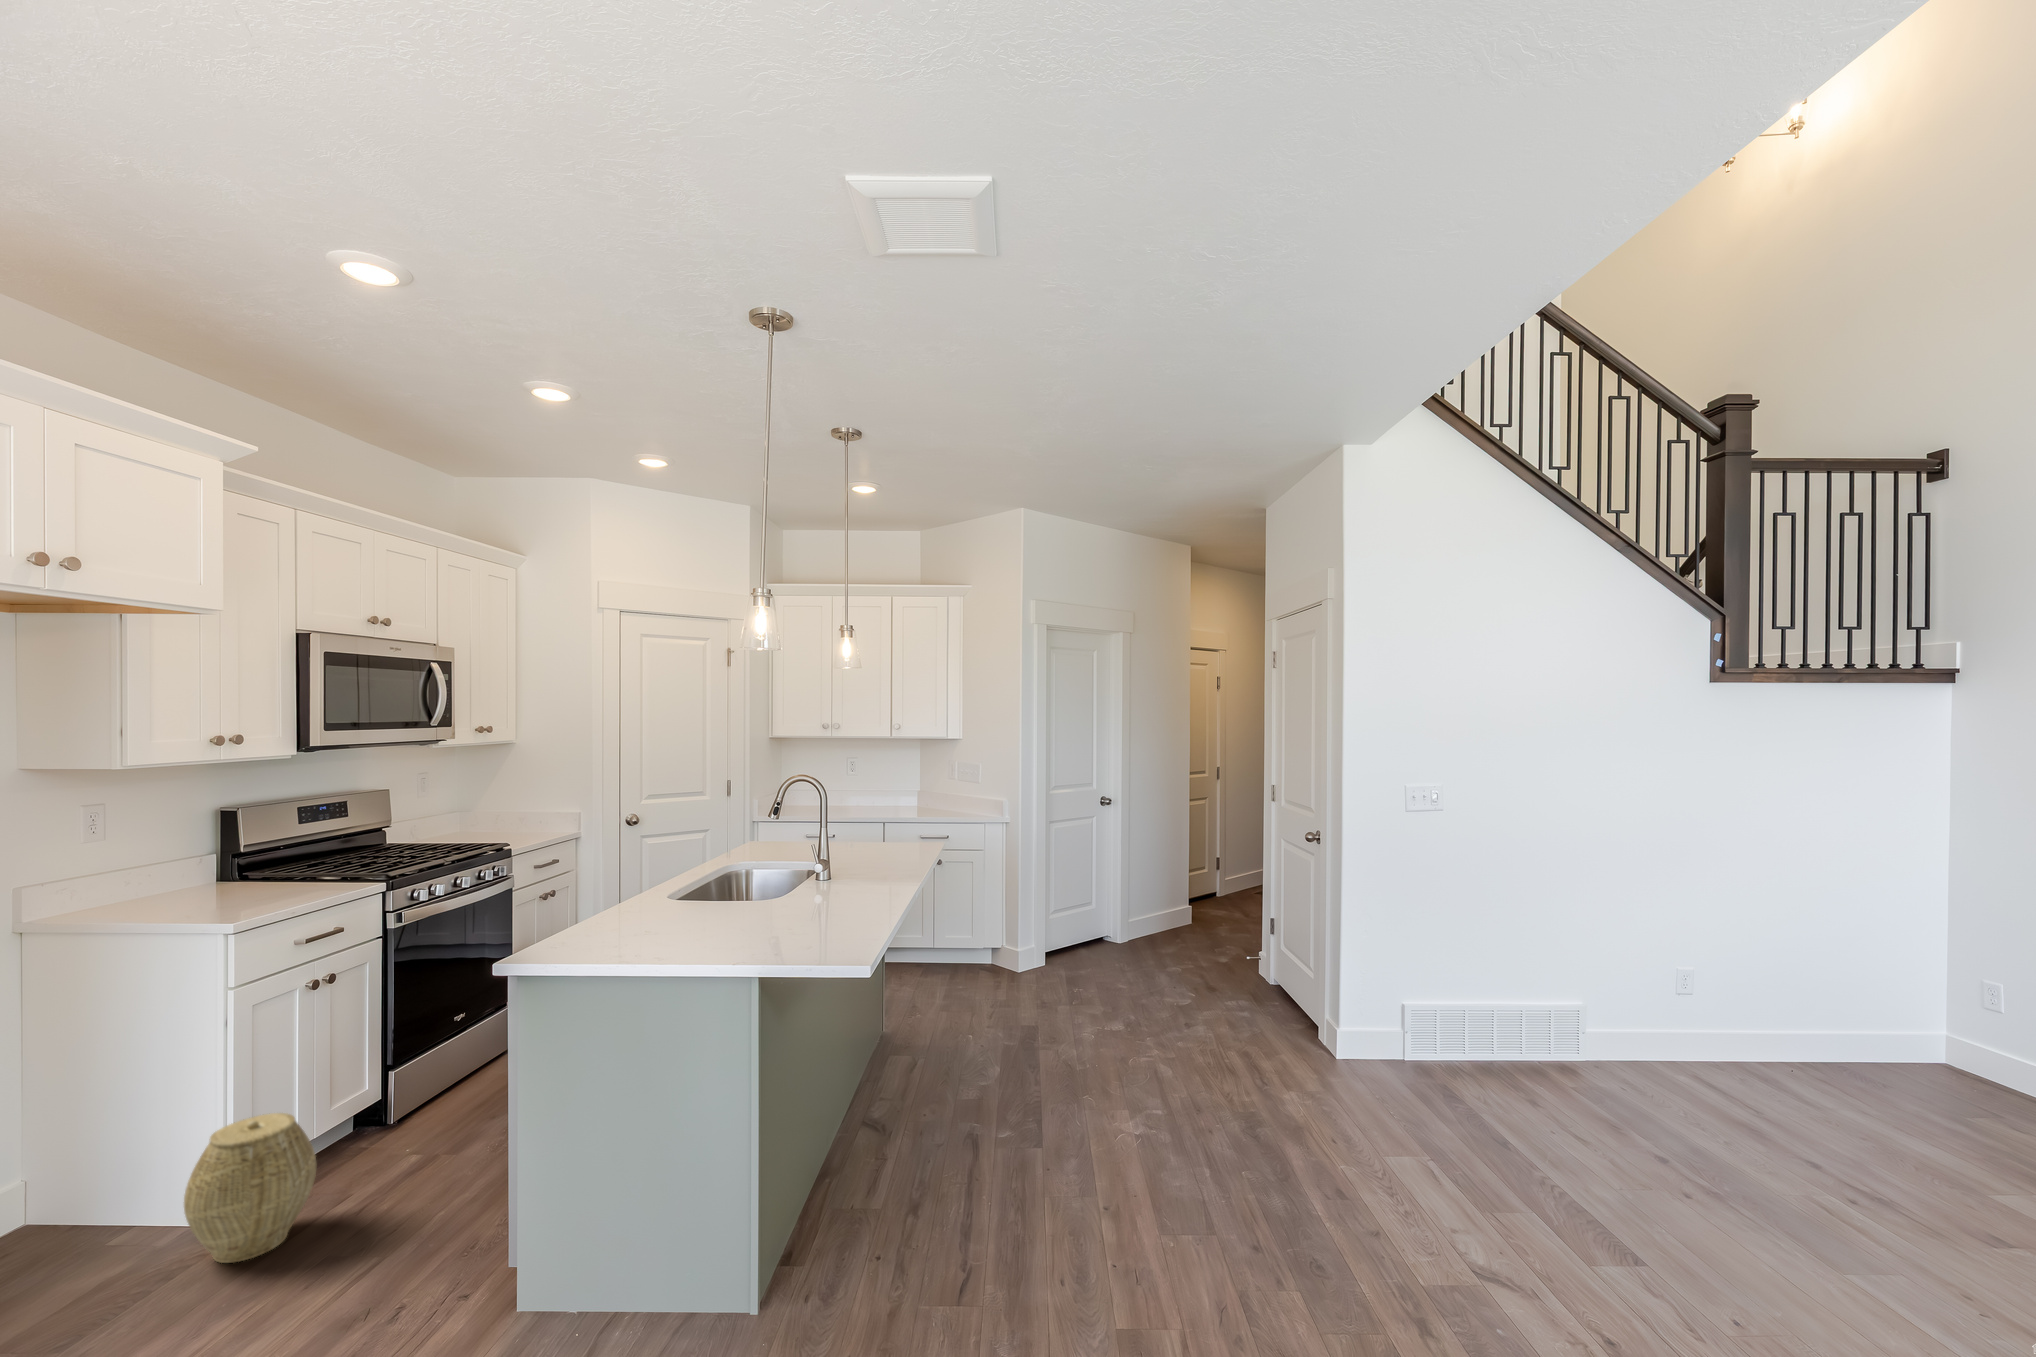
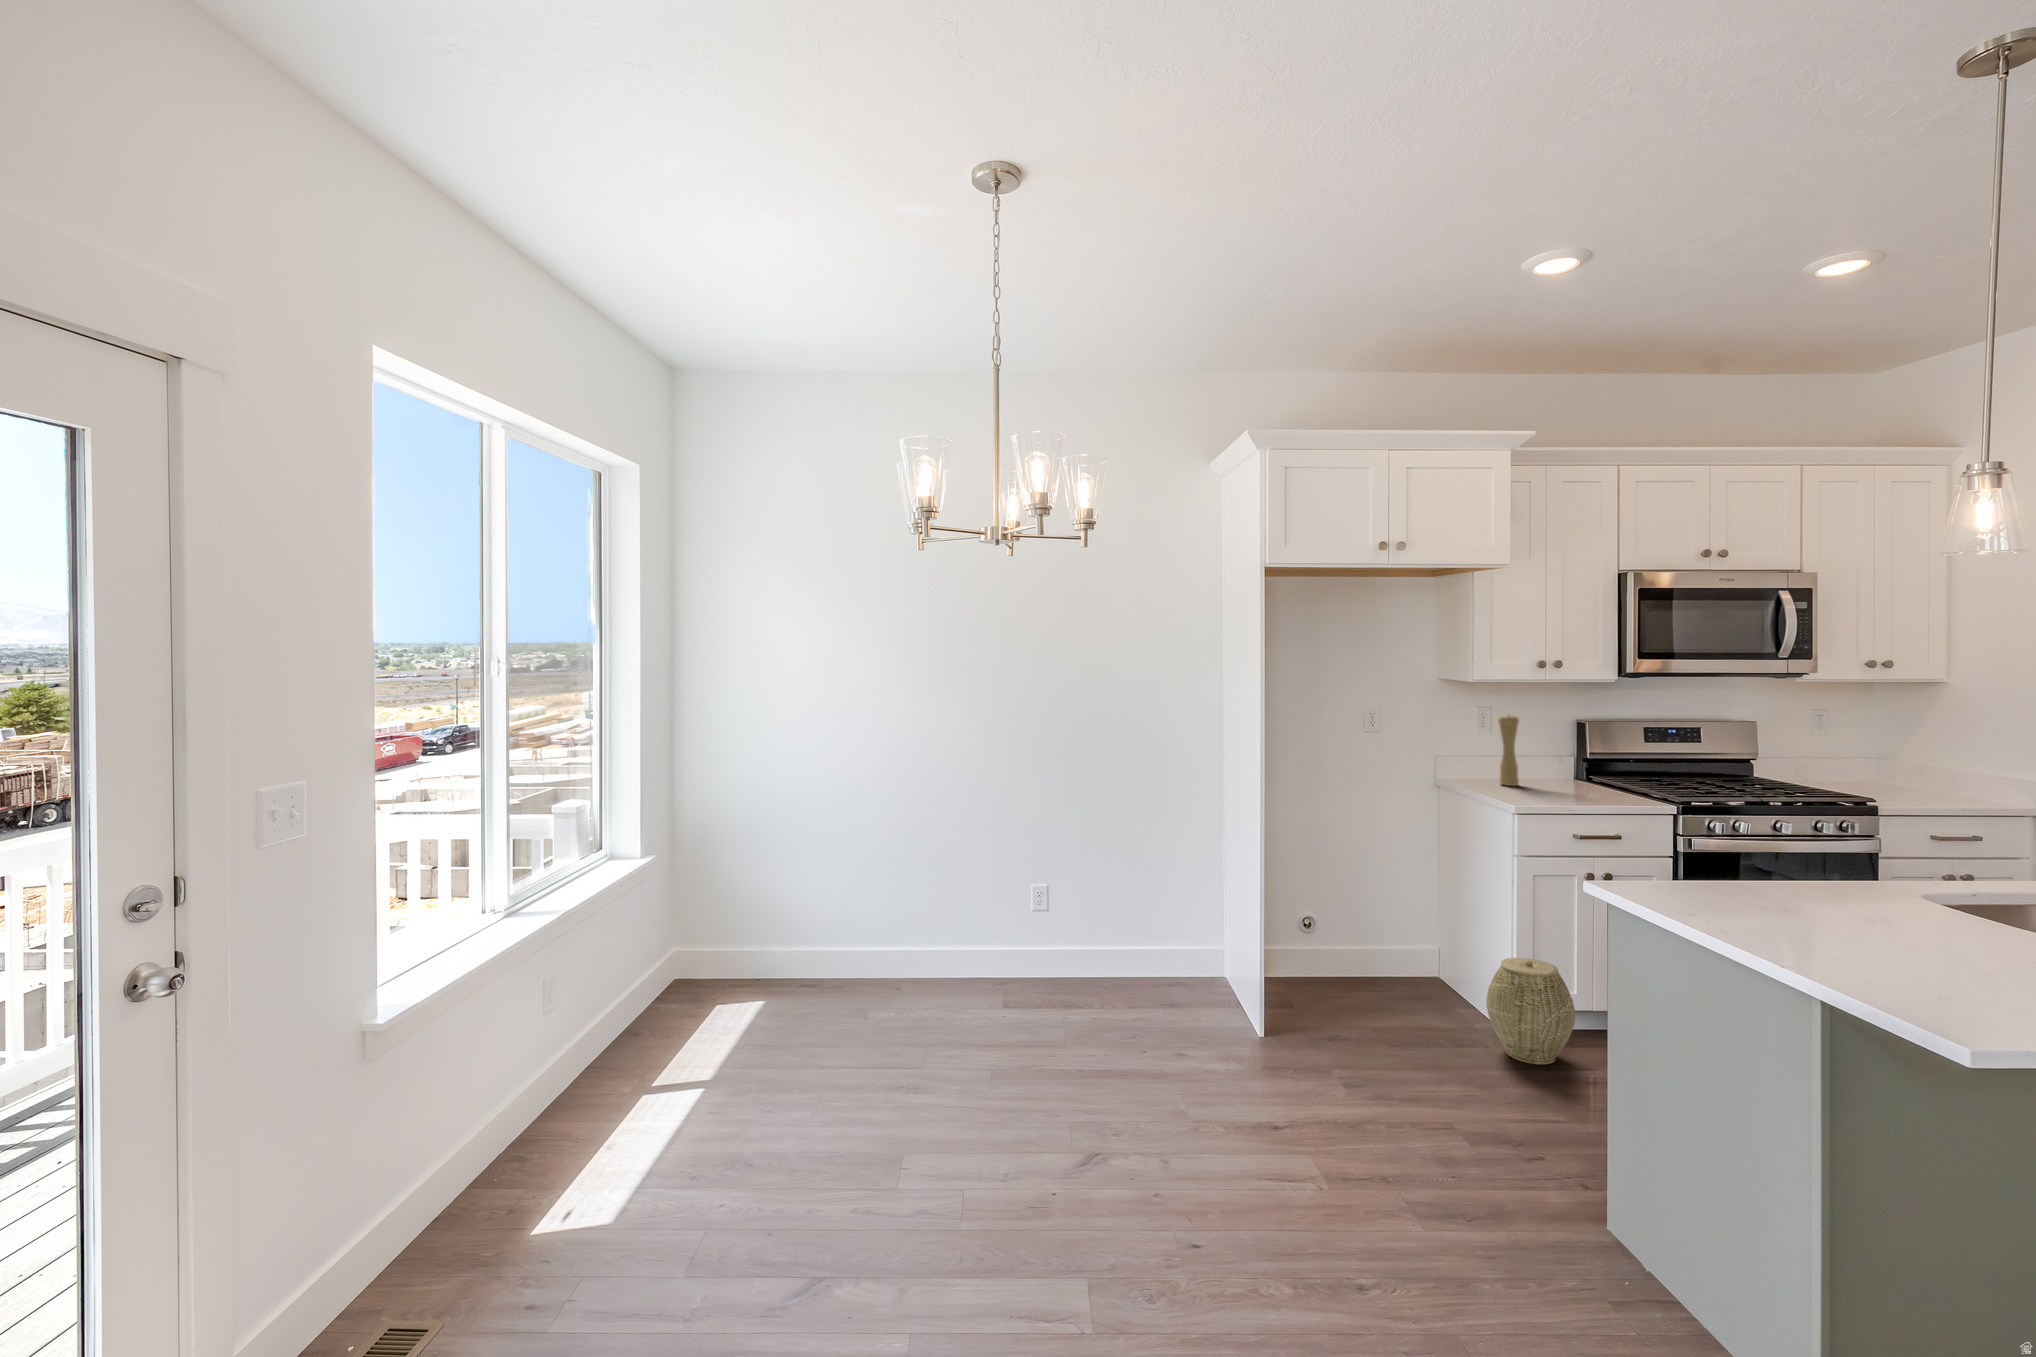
pepper mill: none [131,806,167,905] -> present [1498,715,1519,786]

